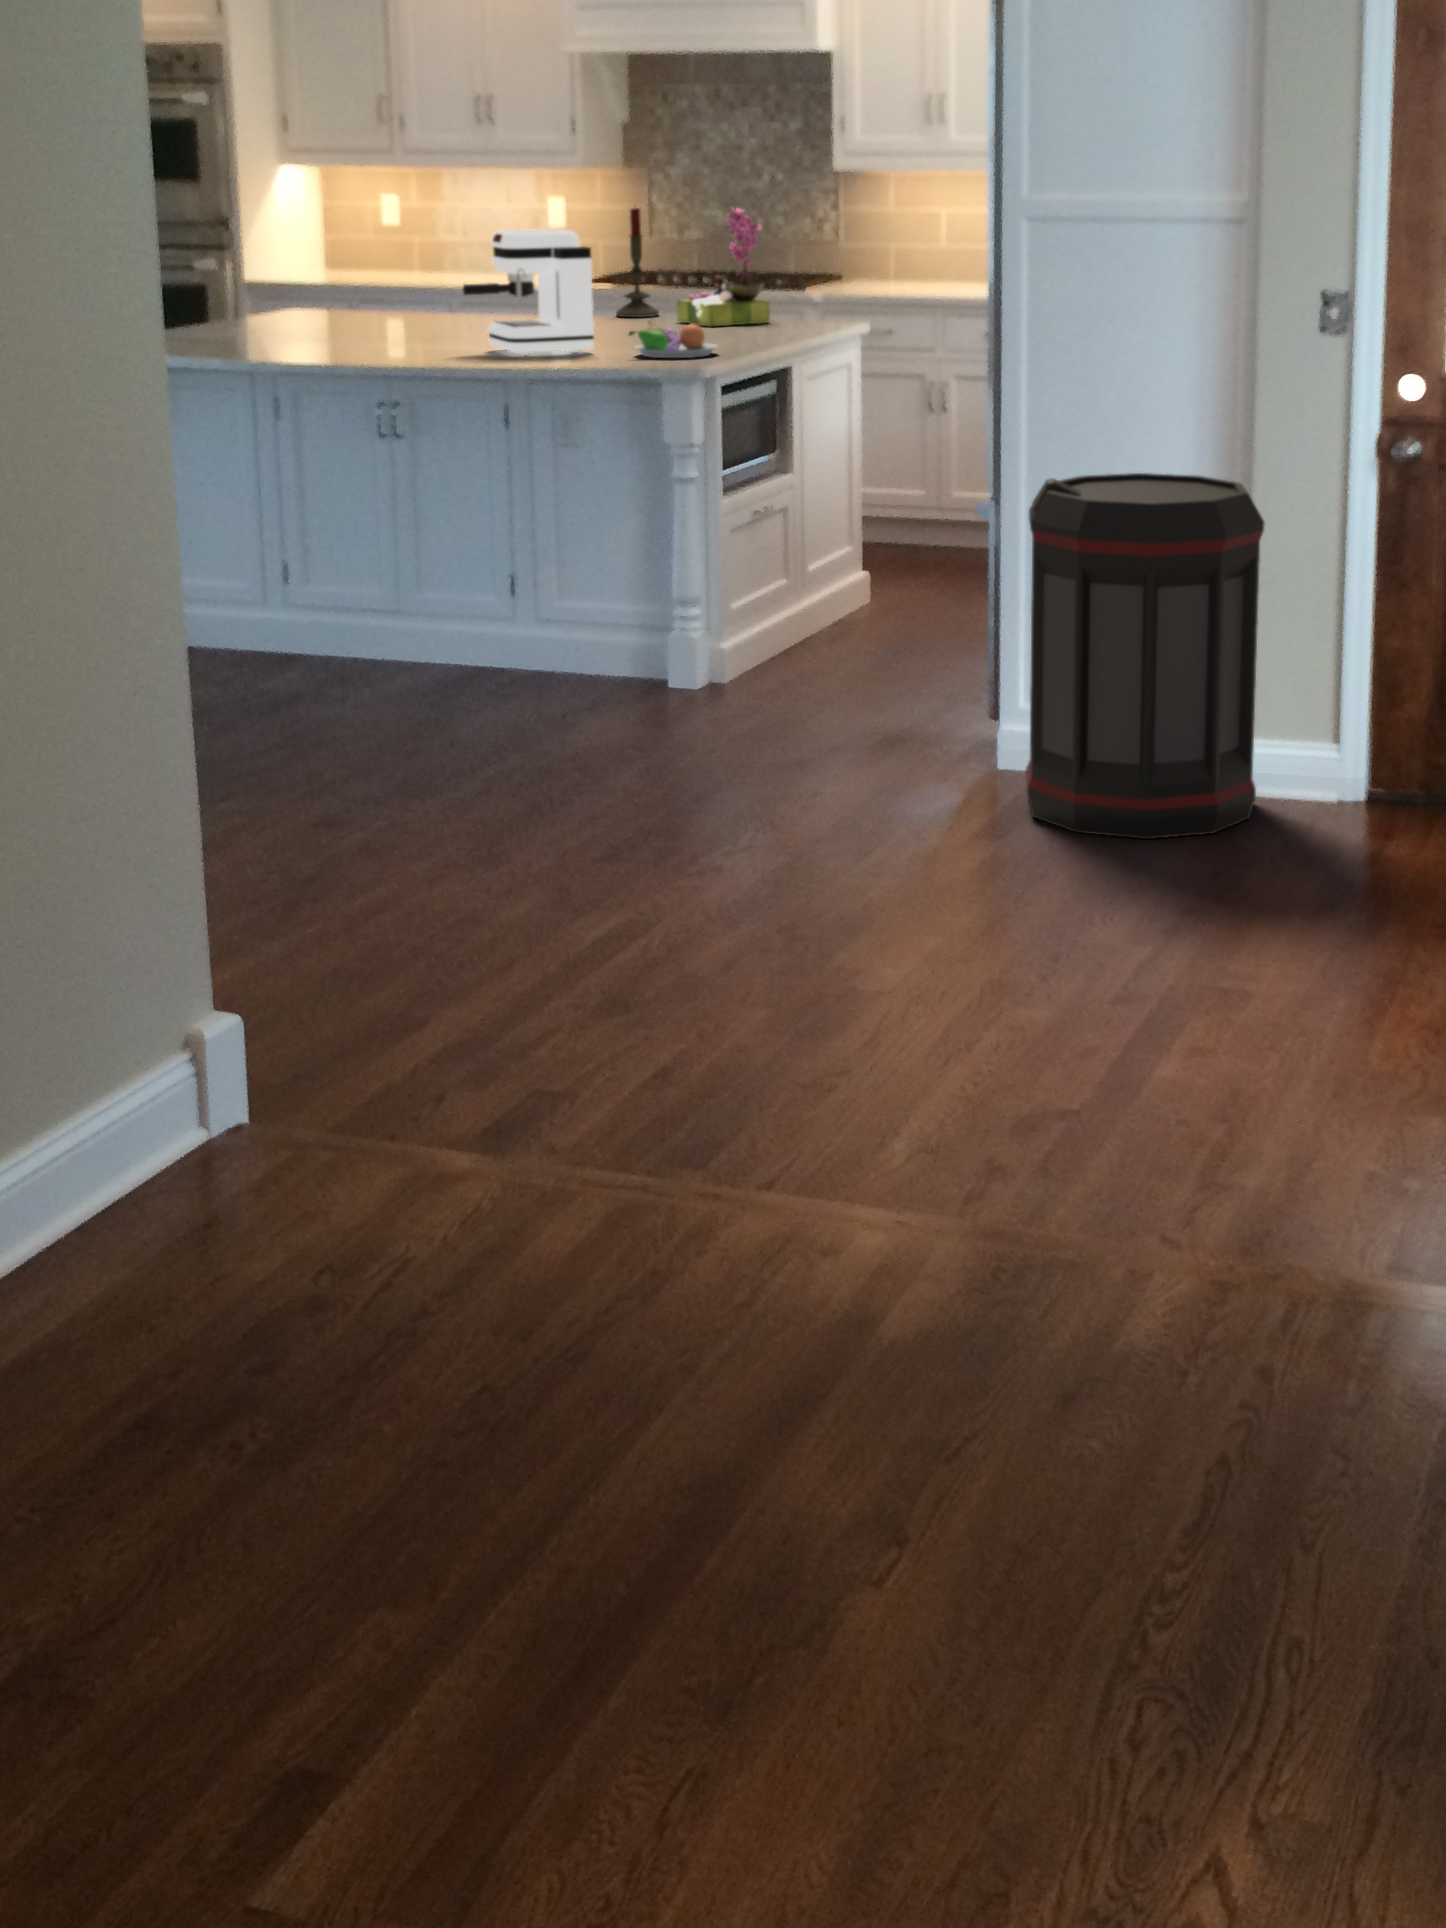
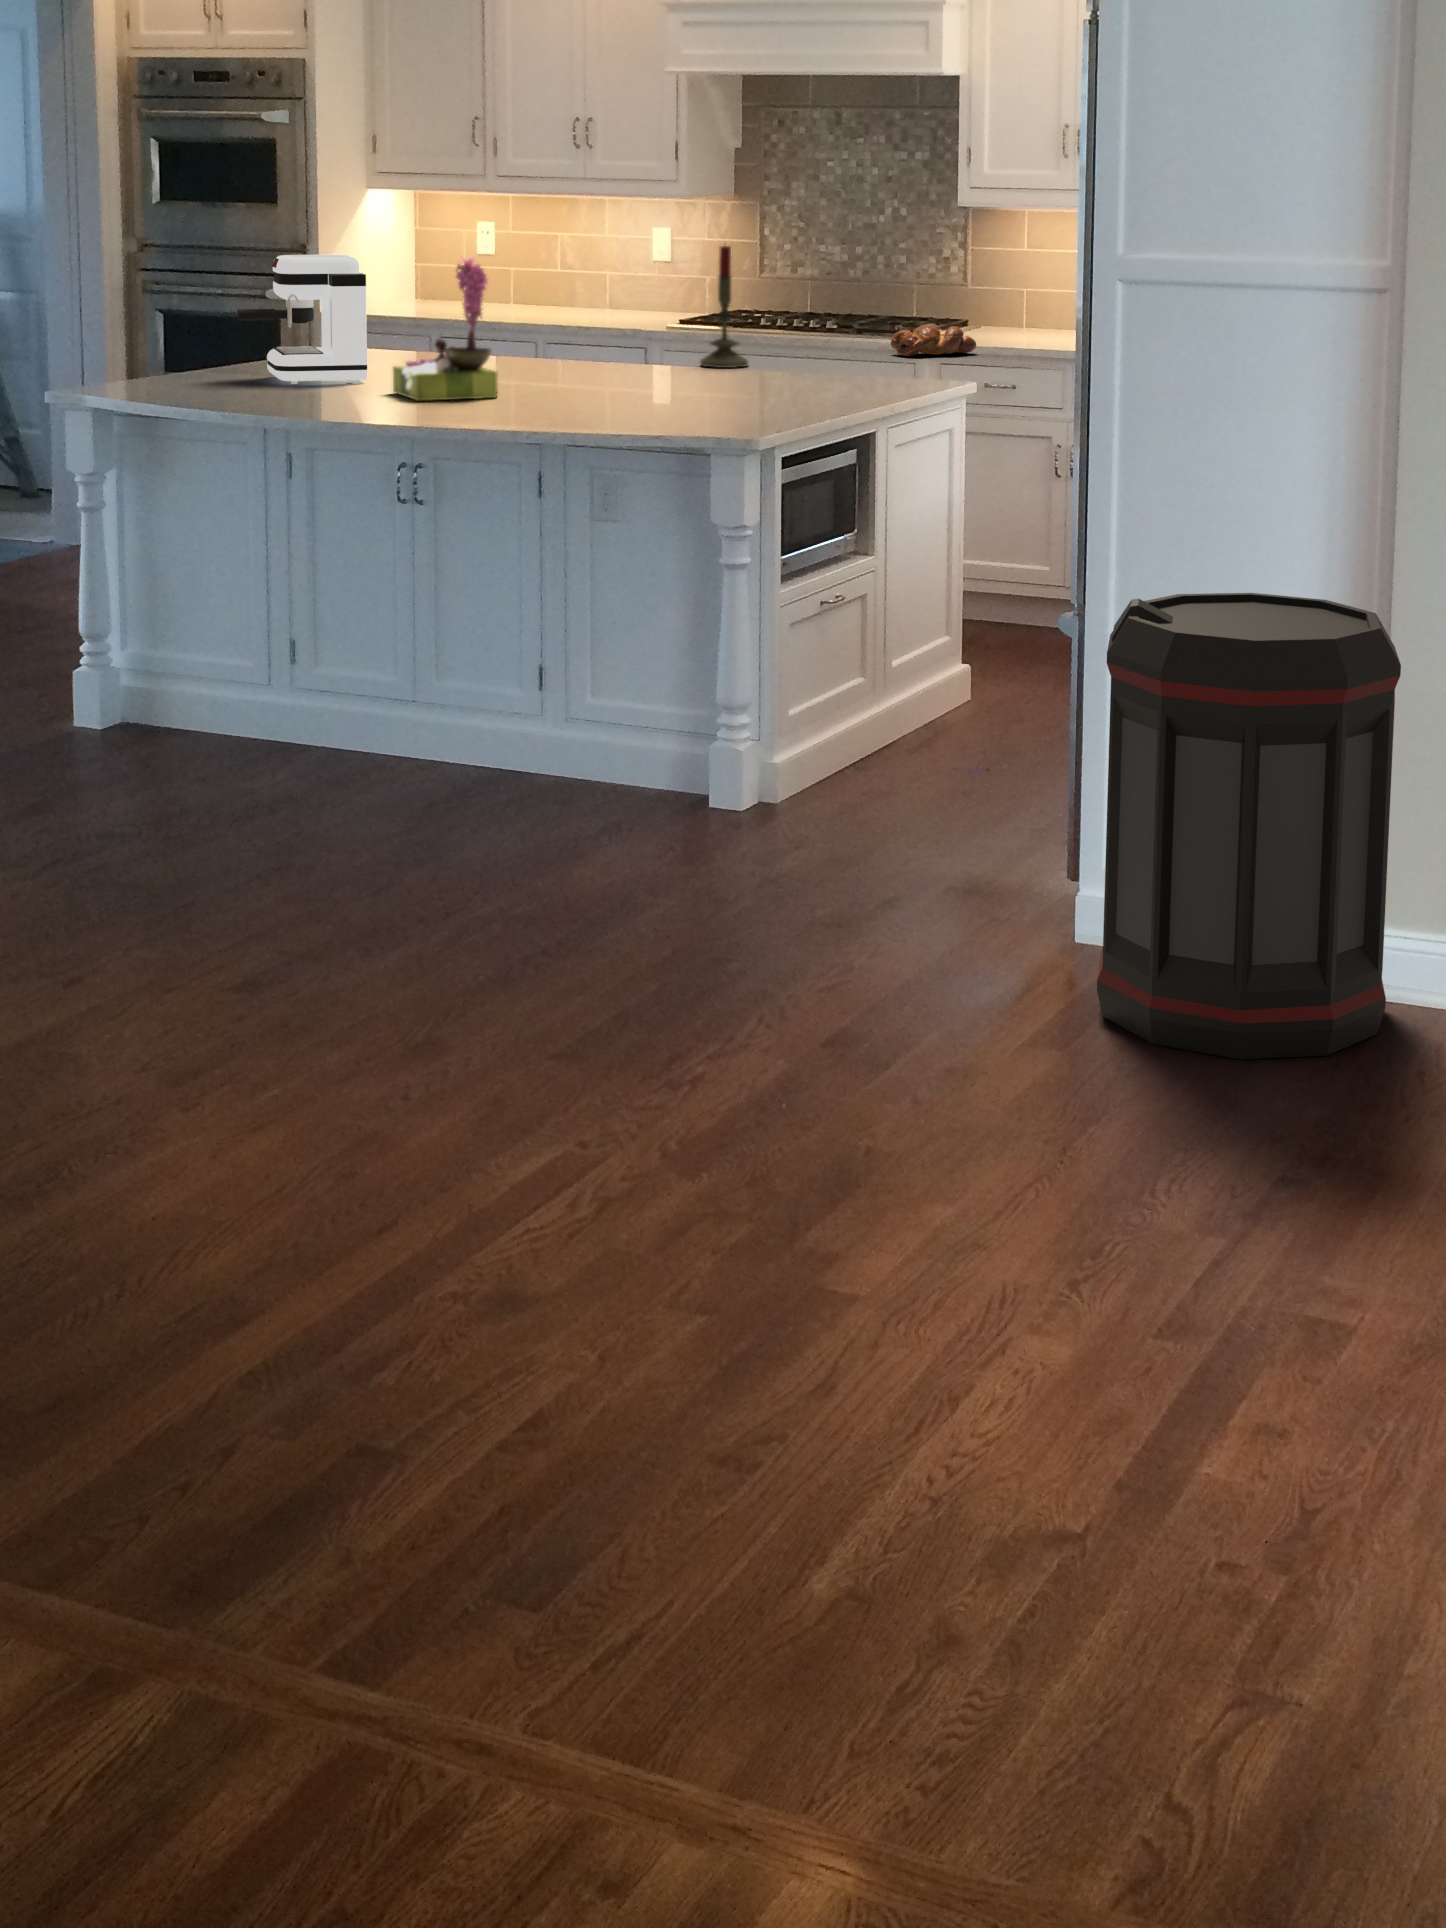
flower arrangement: present [677,208,770,327] -> present [393,257,498,401]
coffee maker: present [463,229,594,355] -> present [237,255,367,384]
bread loaf: none [779,275,854,304] -> present [891,323,976,356]
fruit bowl: present [629,322,717,358] -> none [679,378,785,424]

